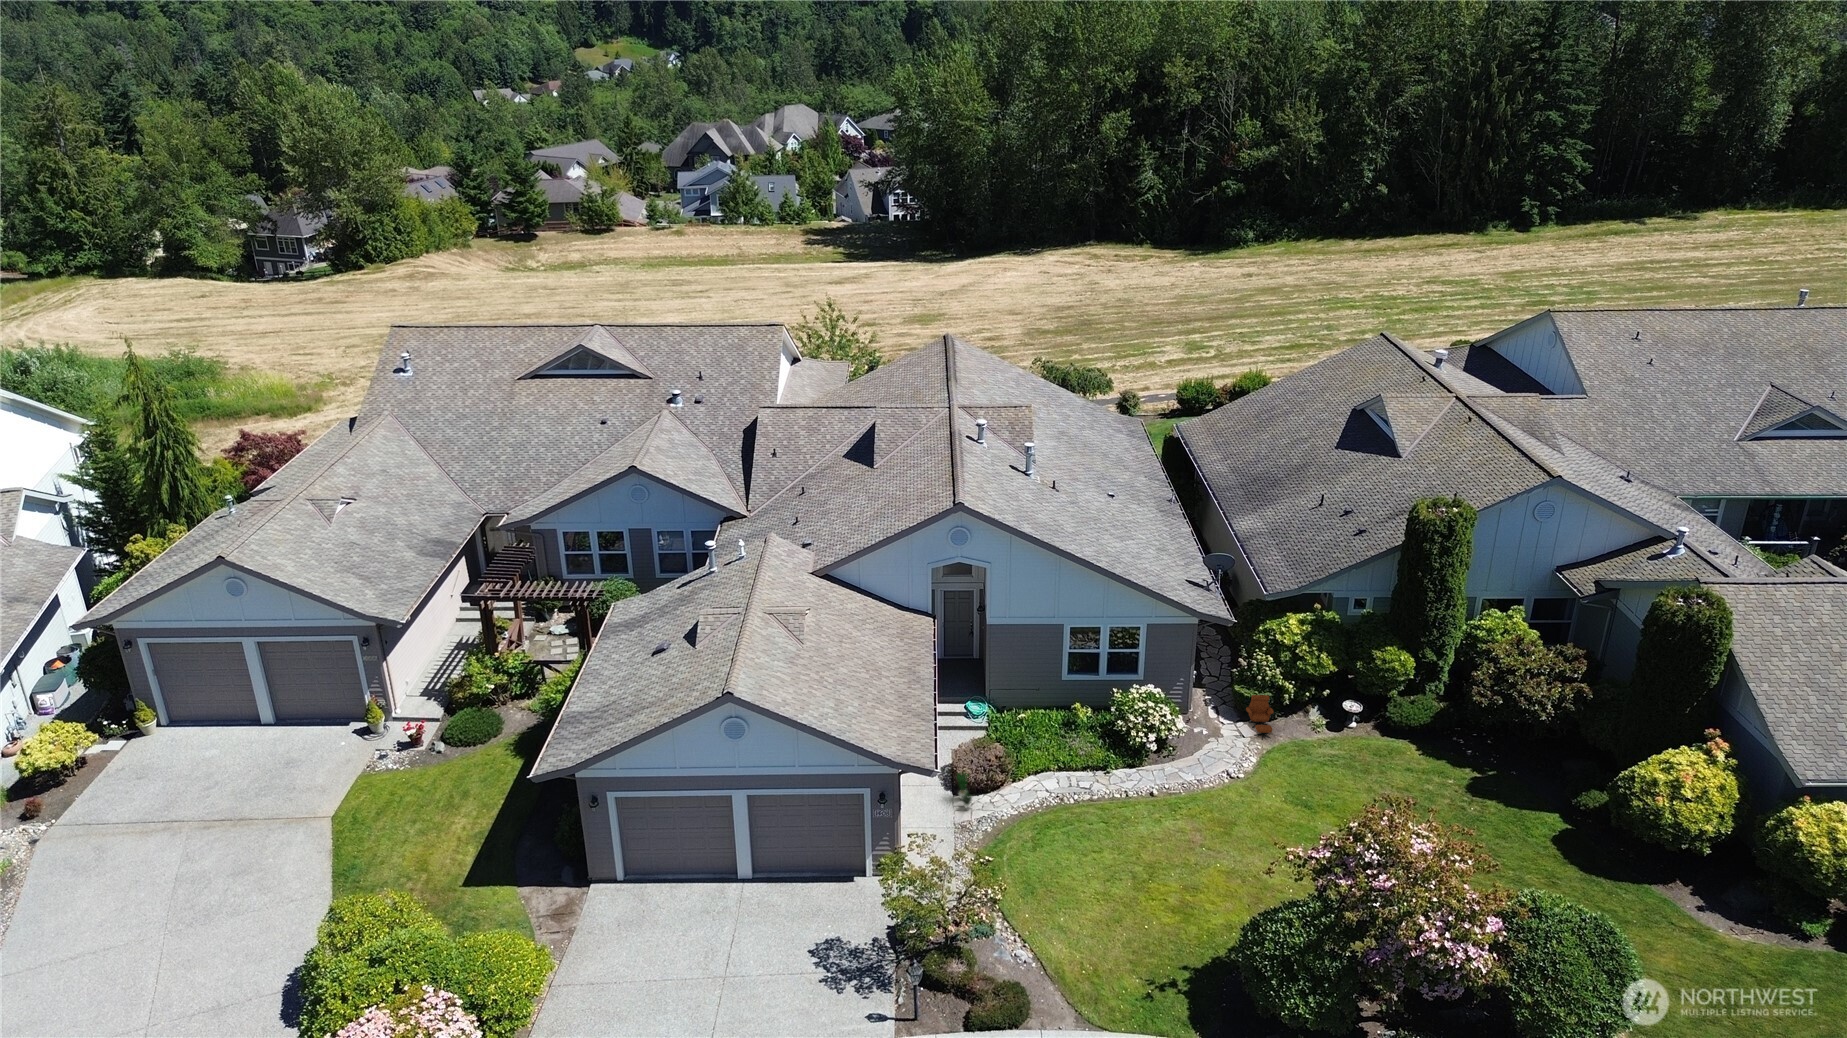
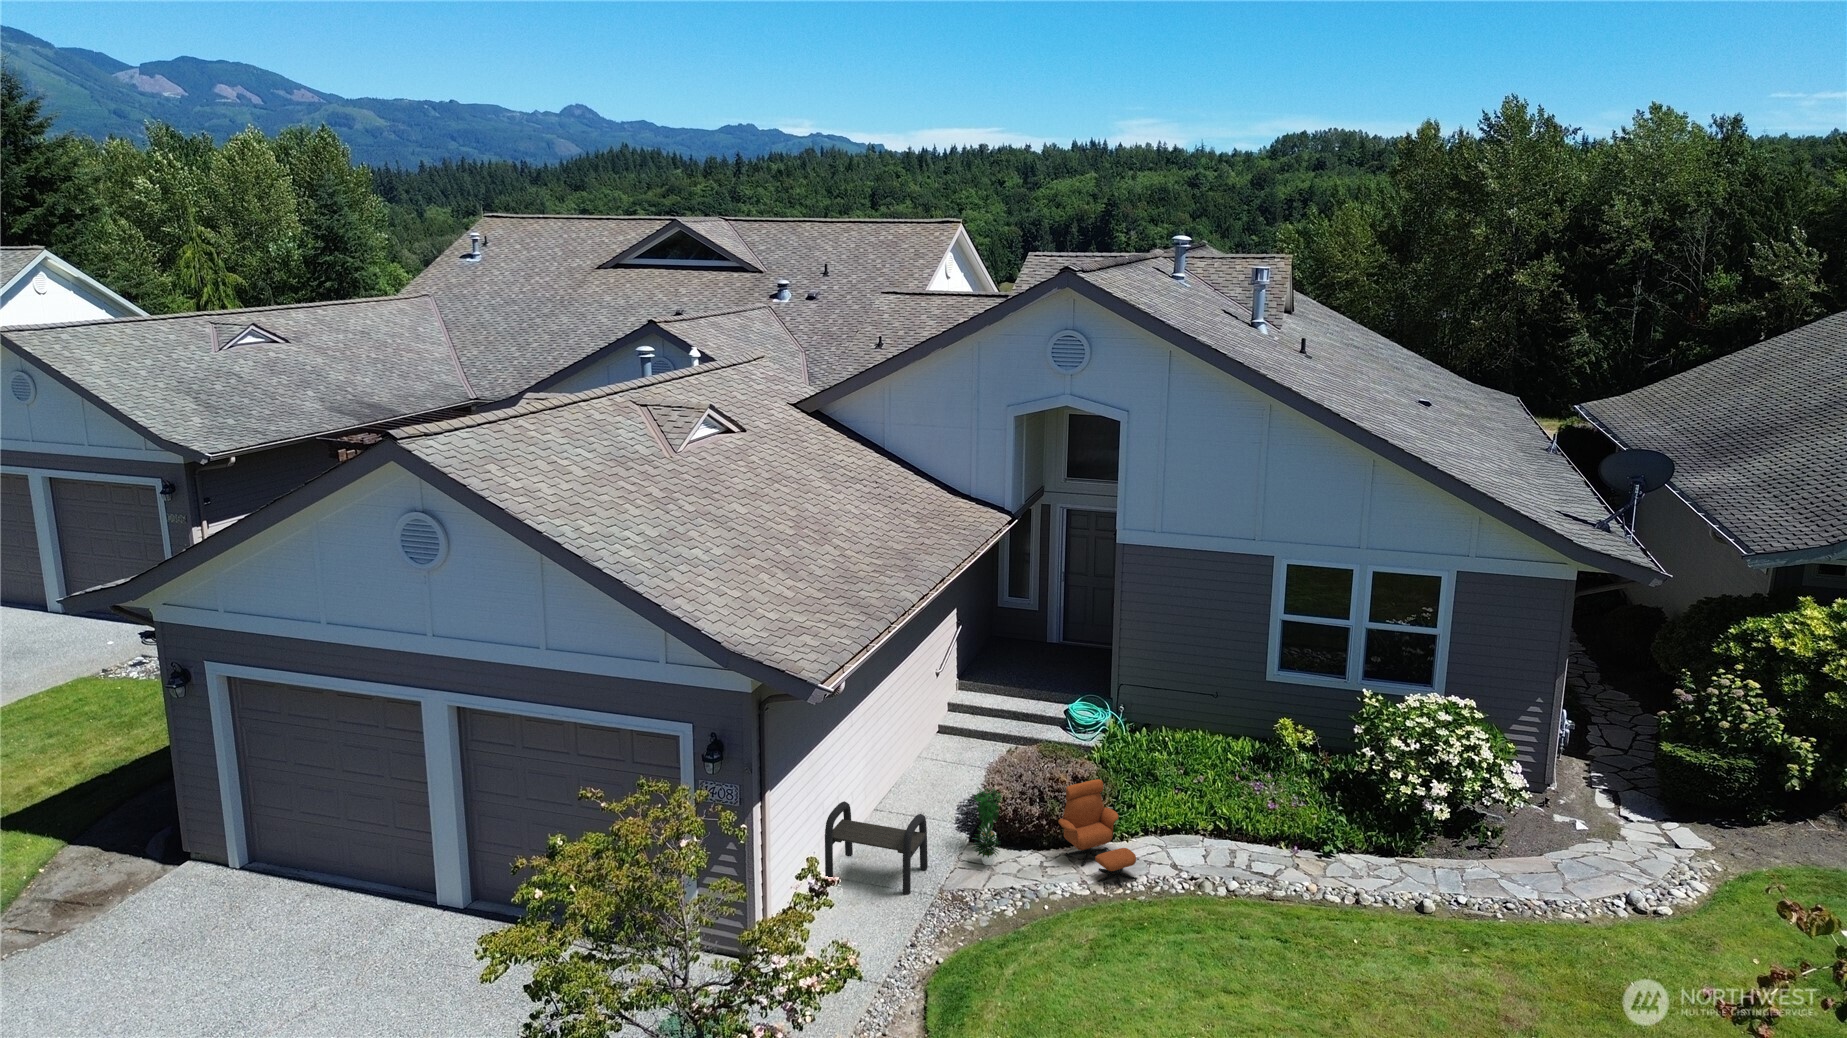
lounge chair: present [1246,695,1273,740] -> present [1058,779,1137,888]
bench: none [899,793,943,832] -> present [825,801,928,895]

